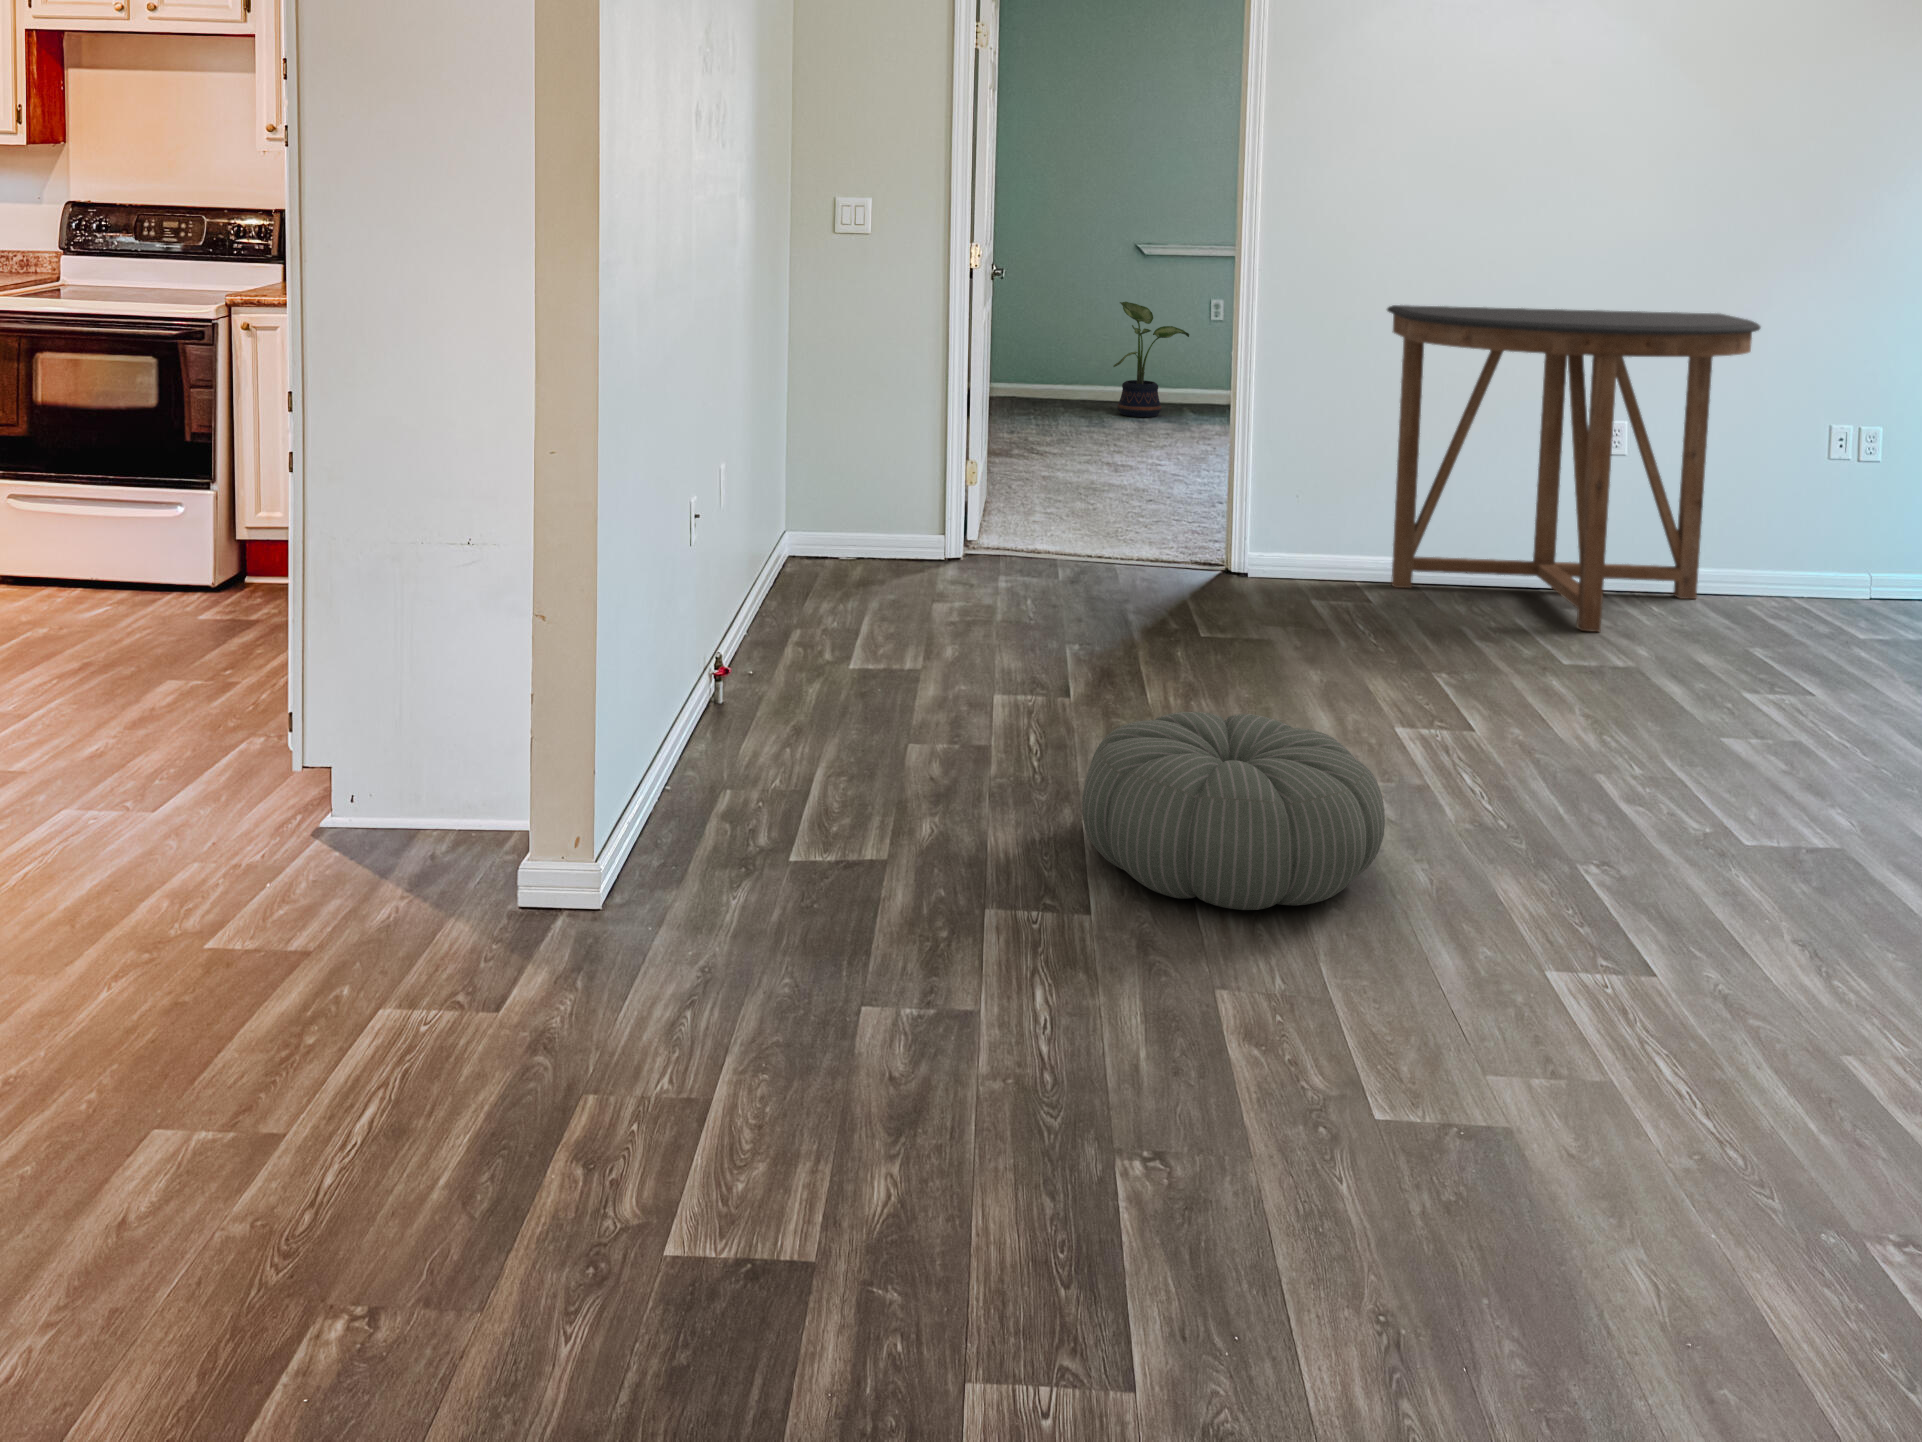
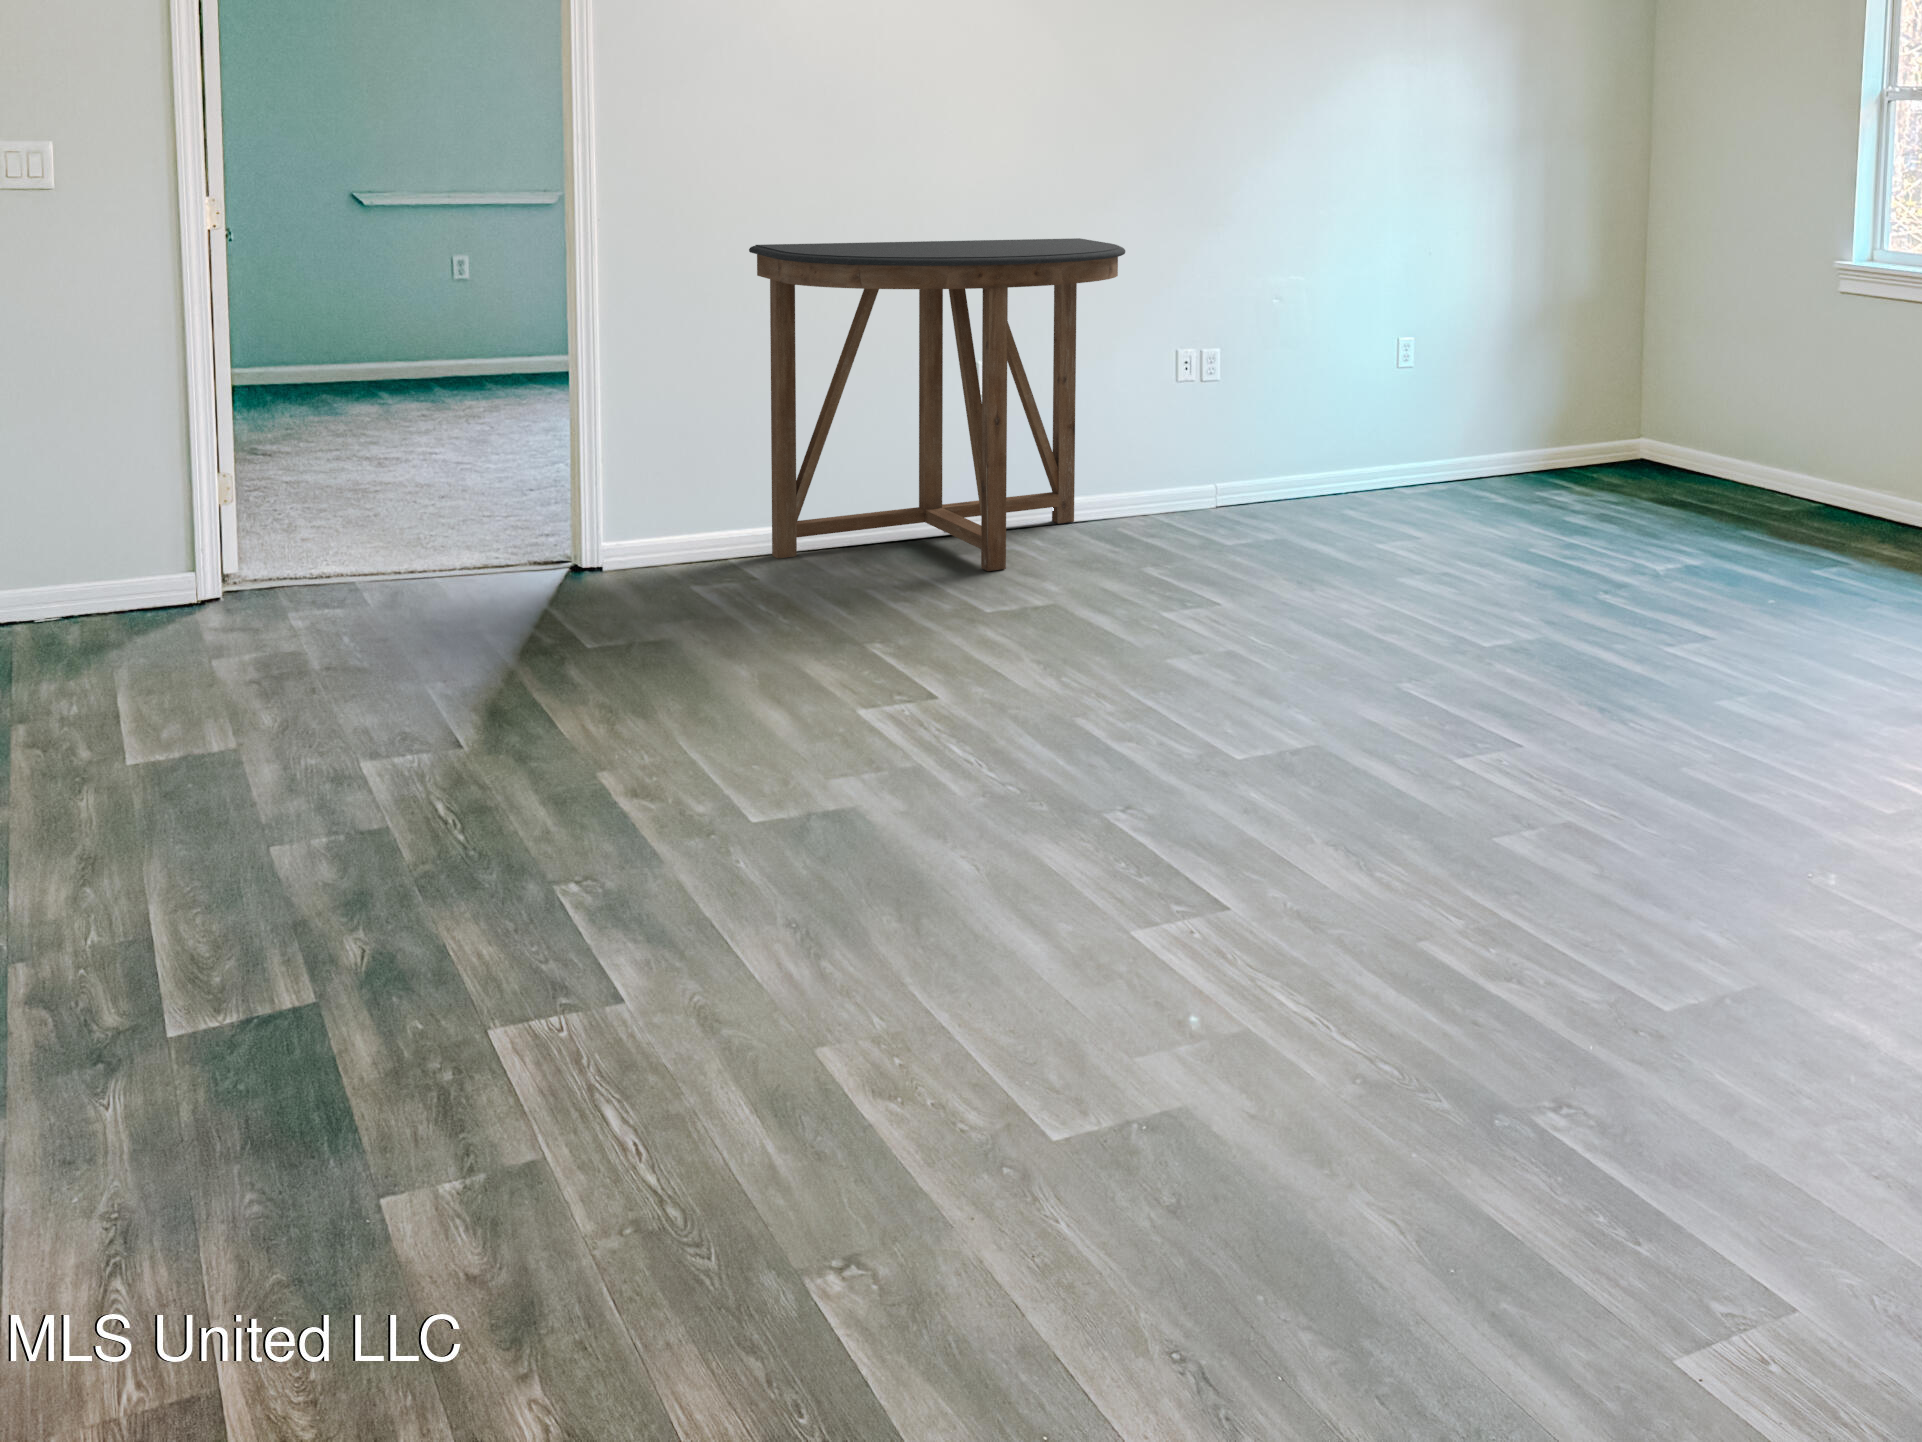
potted plant: present [1113,302,1189,417] -> none [304,252,412,399]
pouf: present [1082,712,1385,910] -> none [567,726,930,955]

